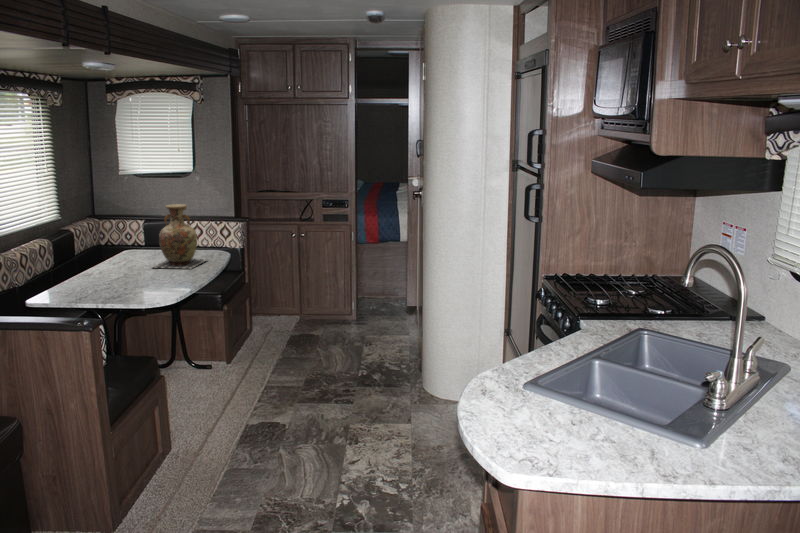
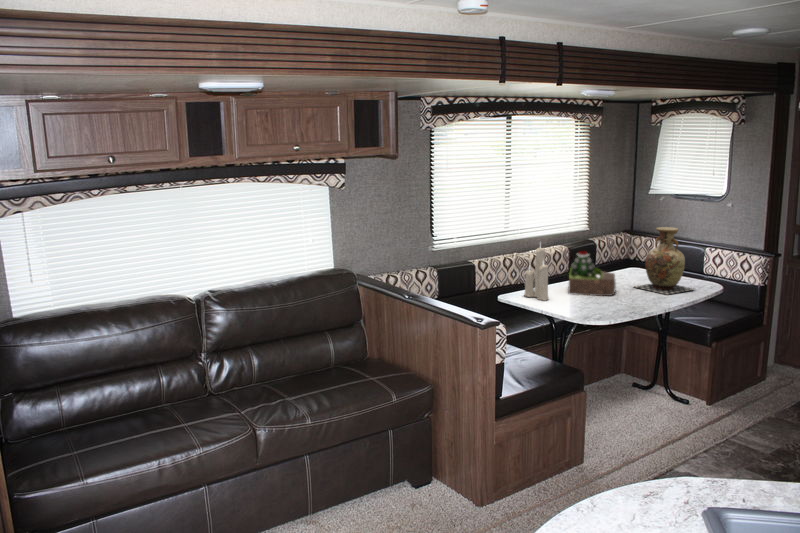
candle: none [55,229,91,299] -> present [524,247,549,300]
succulent plant: none [89,238,146,287] -> present [568,251,616,296]

